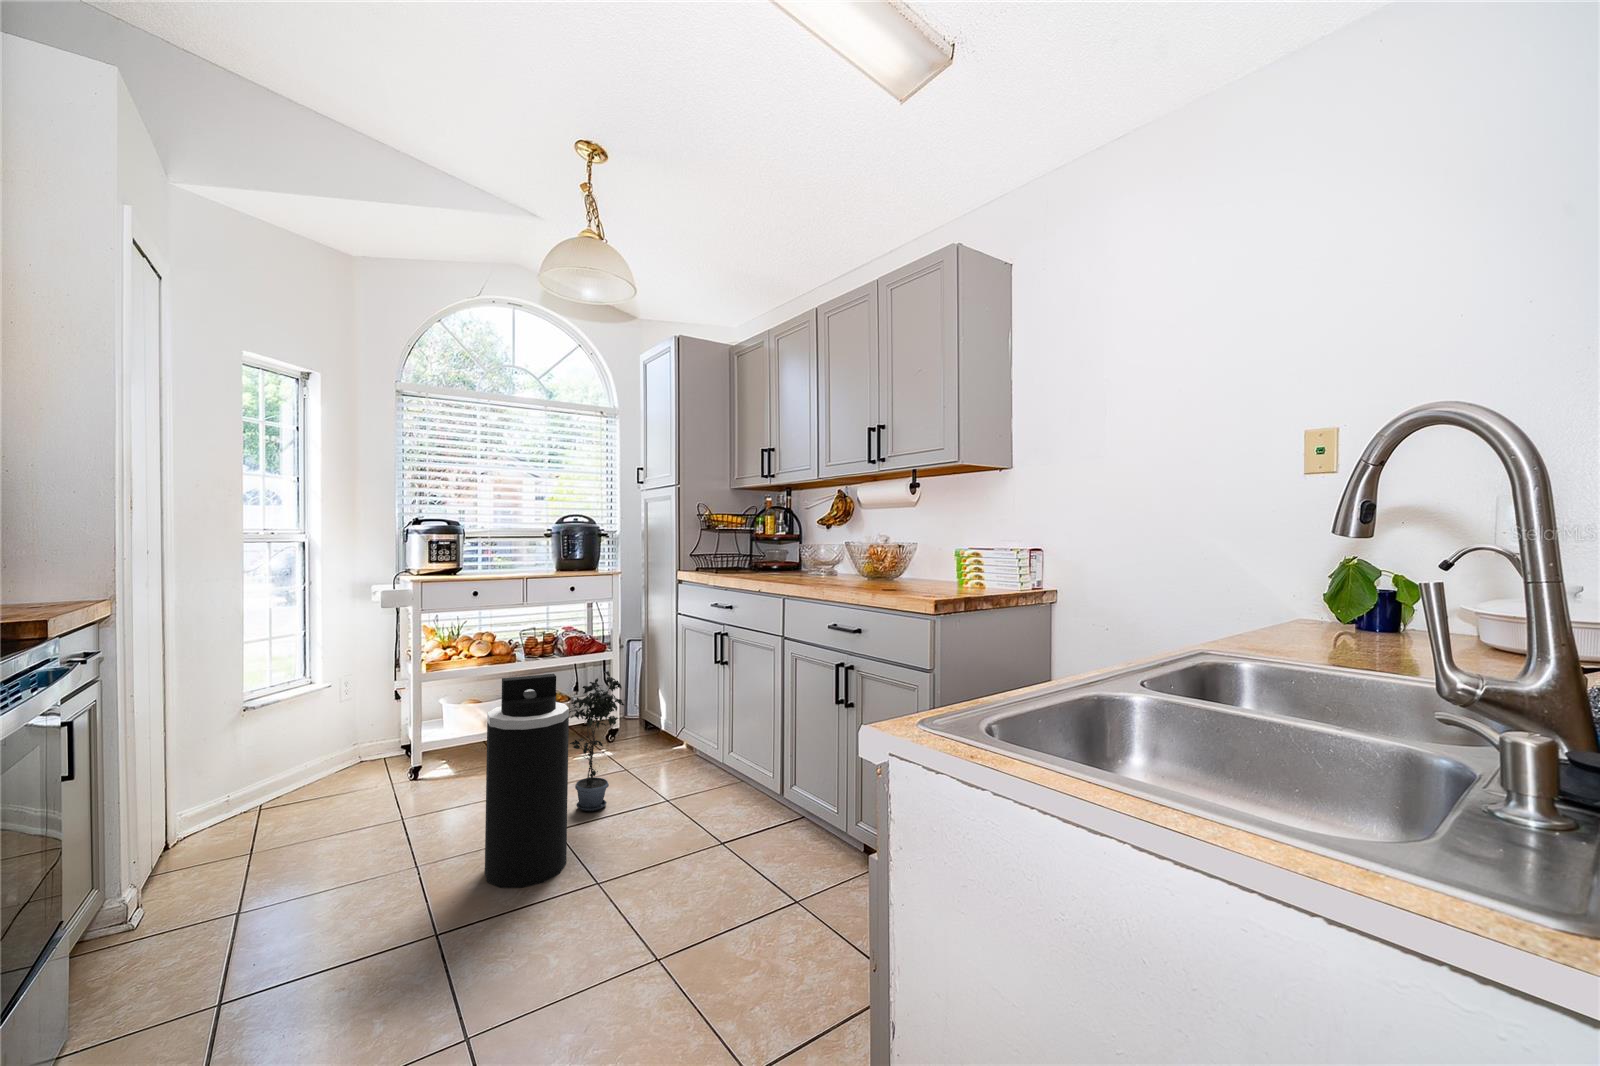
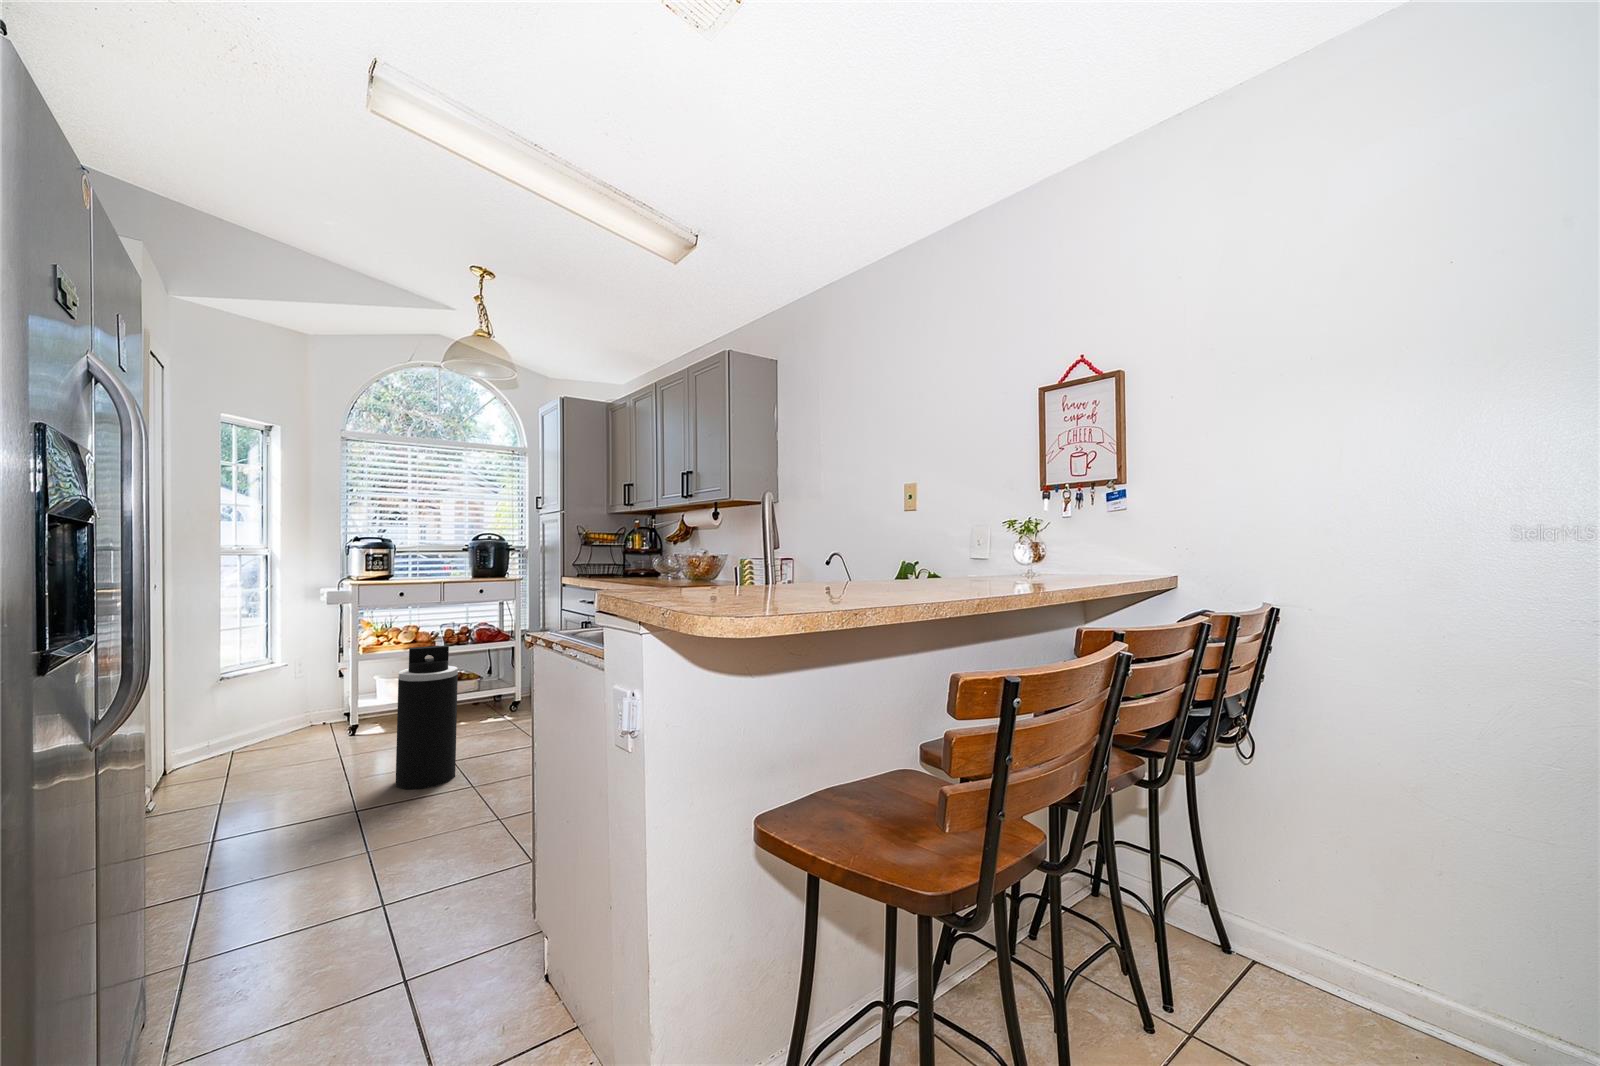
potted plant: present [569,671,624,811] -> none [462,648,511,749]

